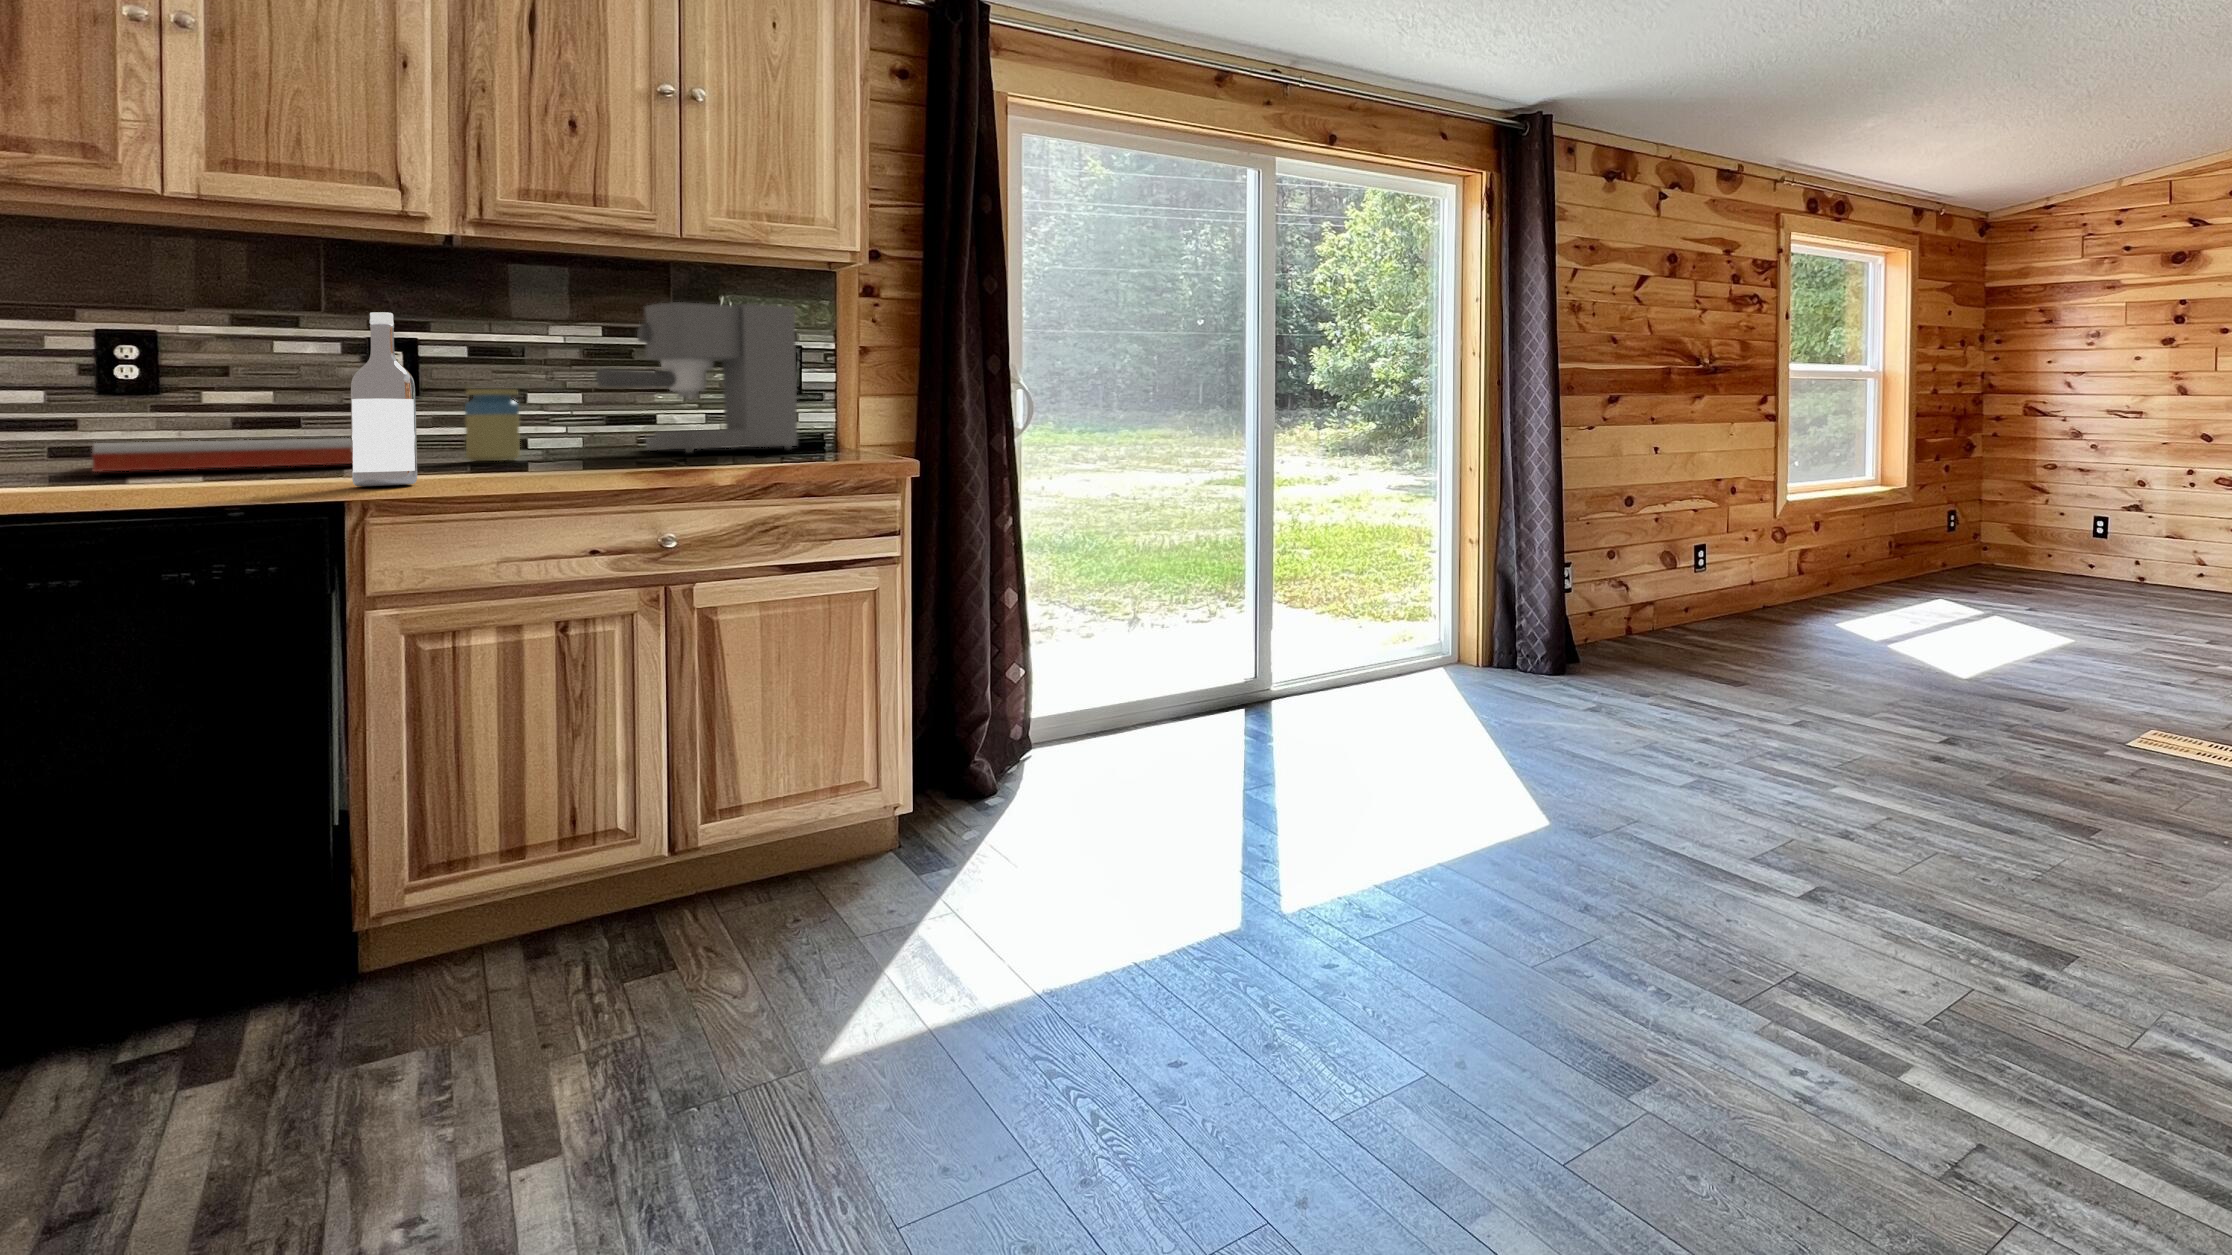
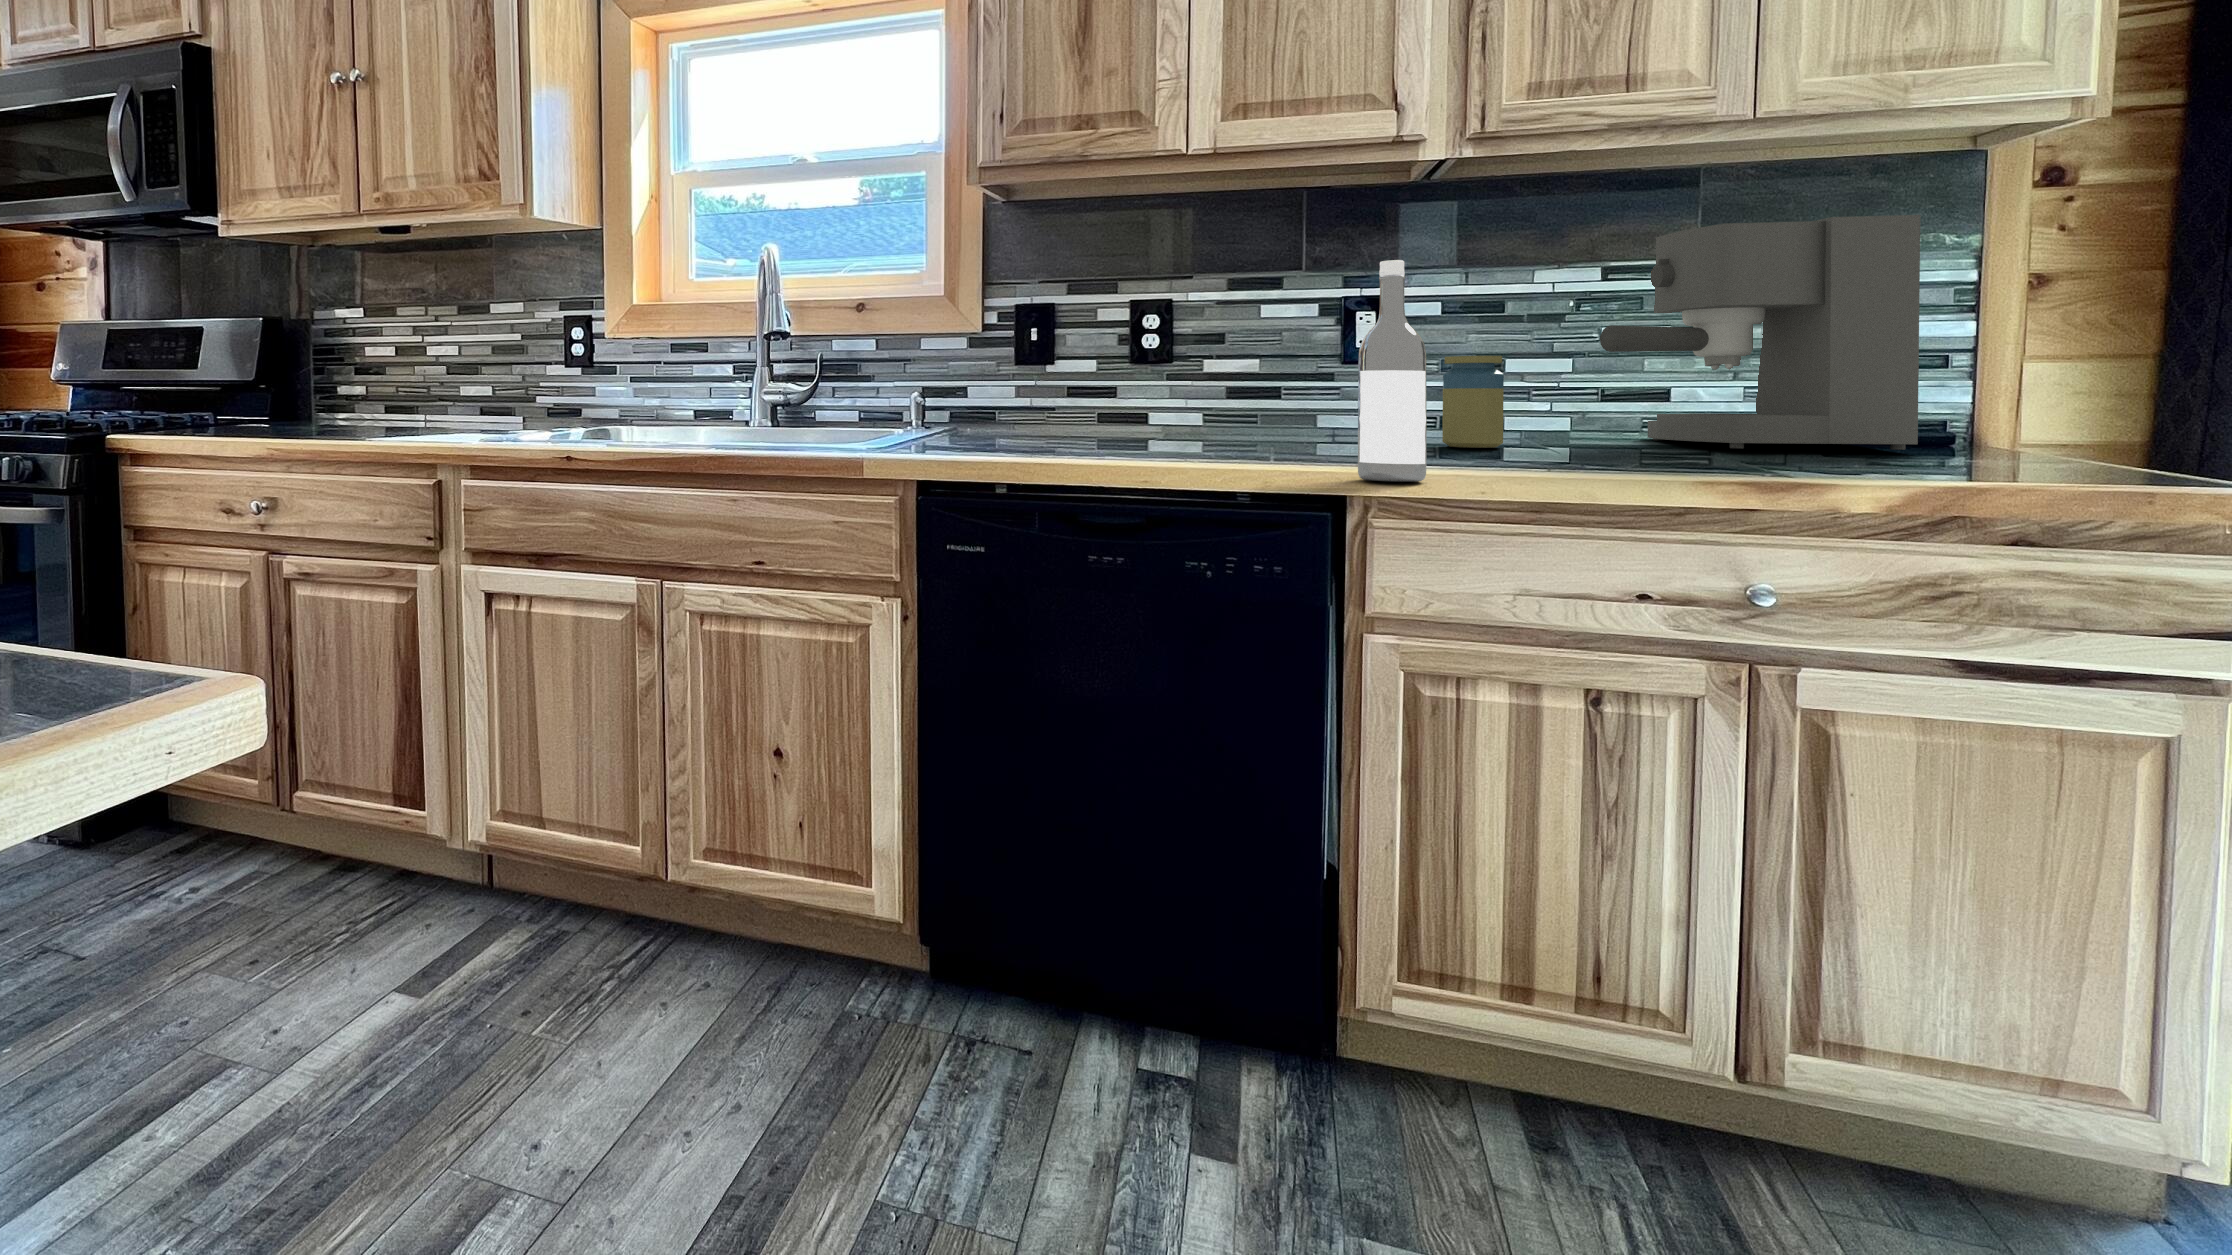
tray: present [92,438,352,472] -> none [1126,413,1340,444]

